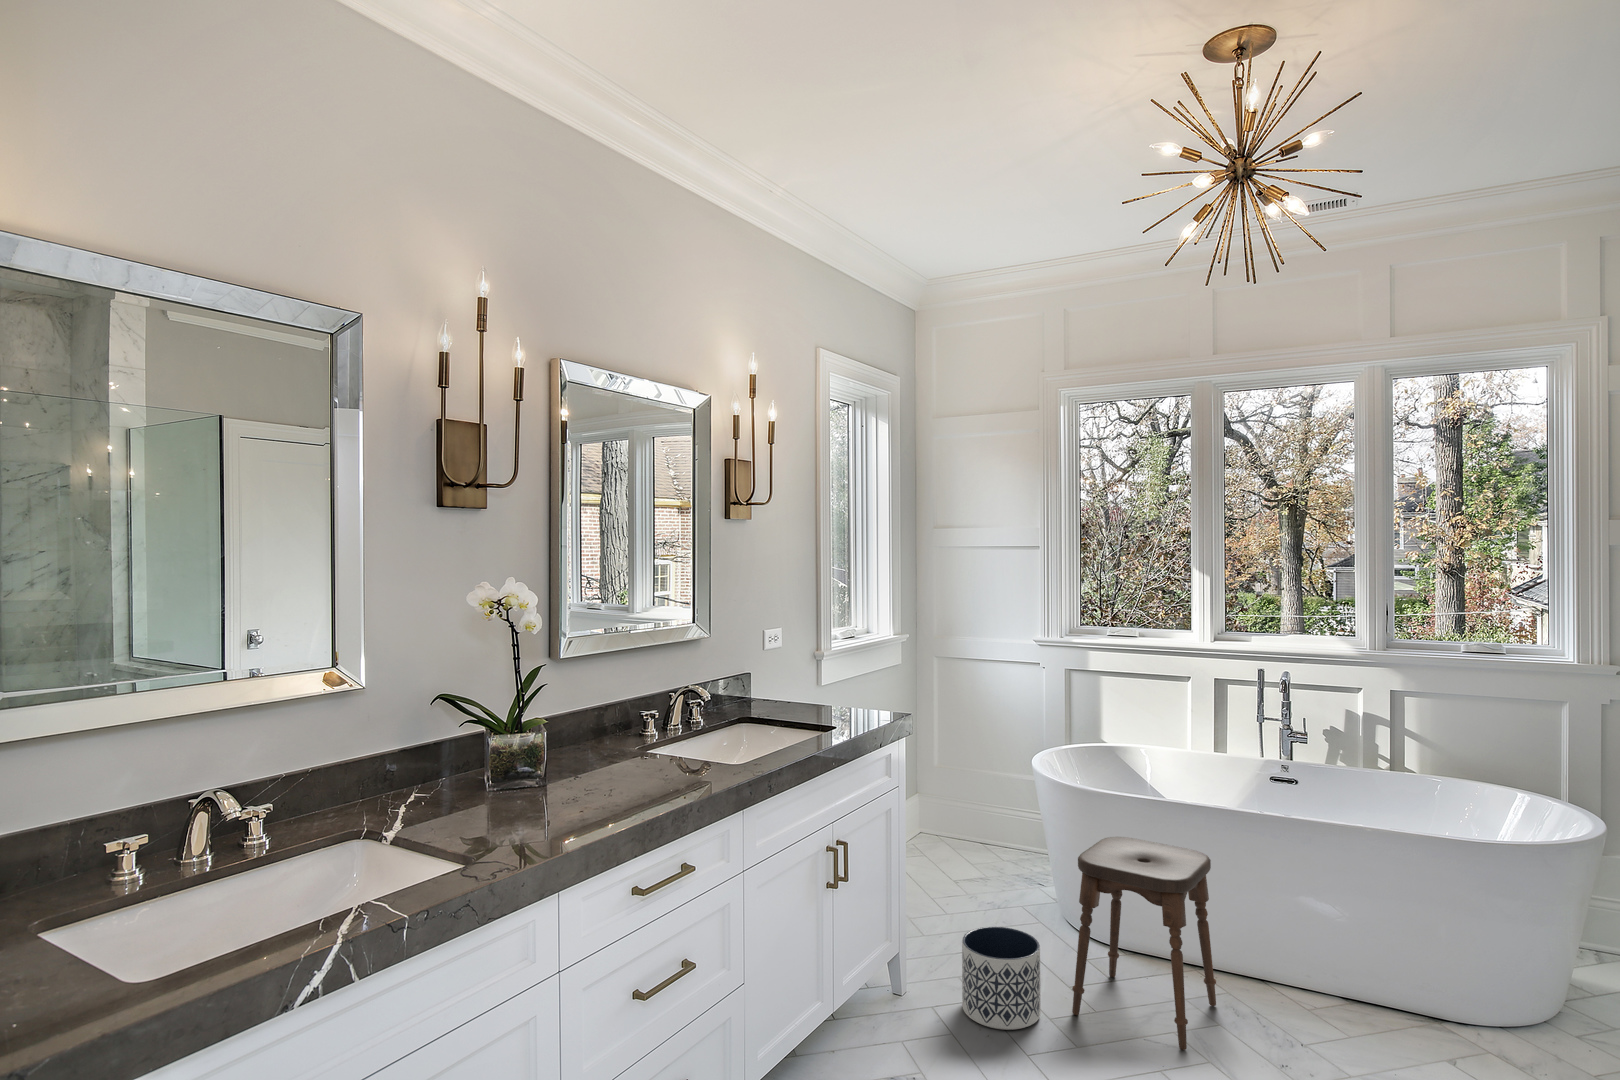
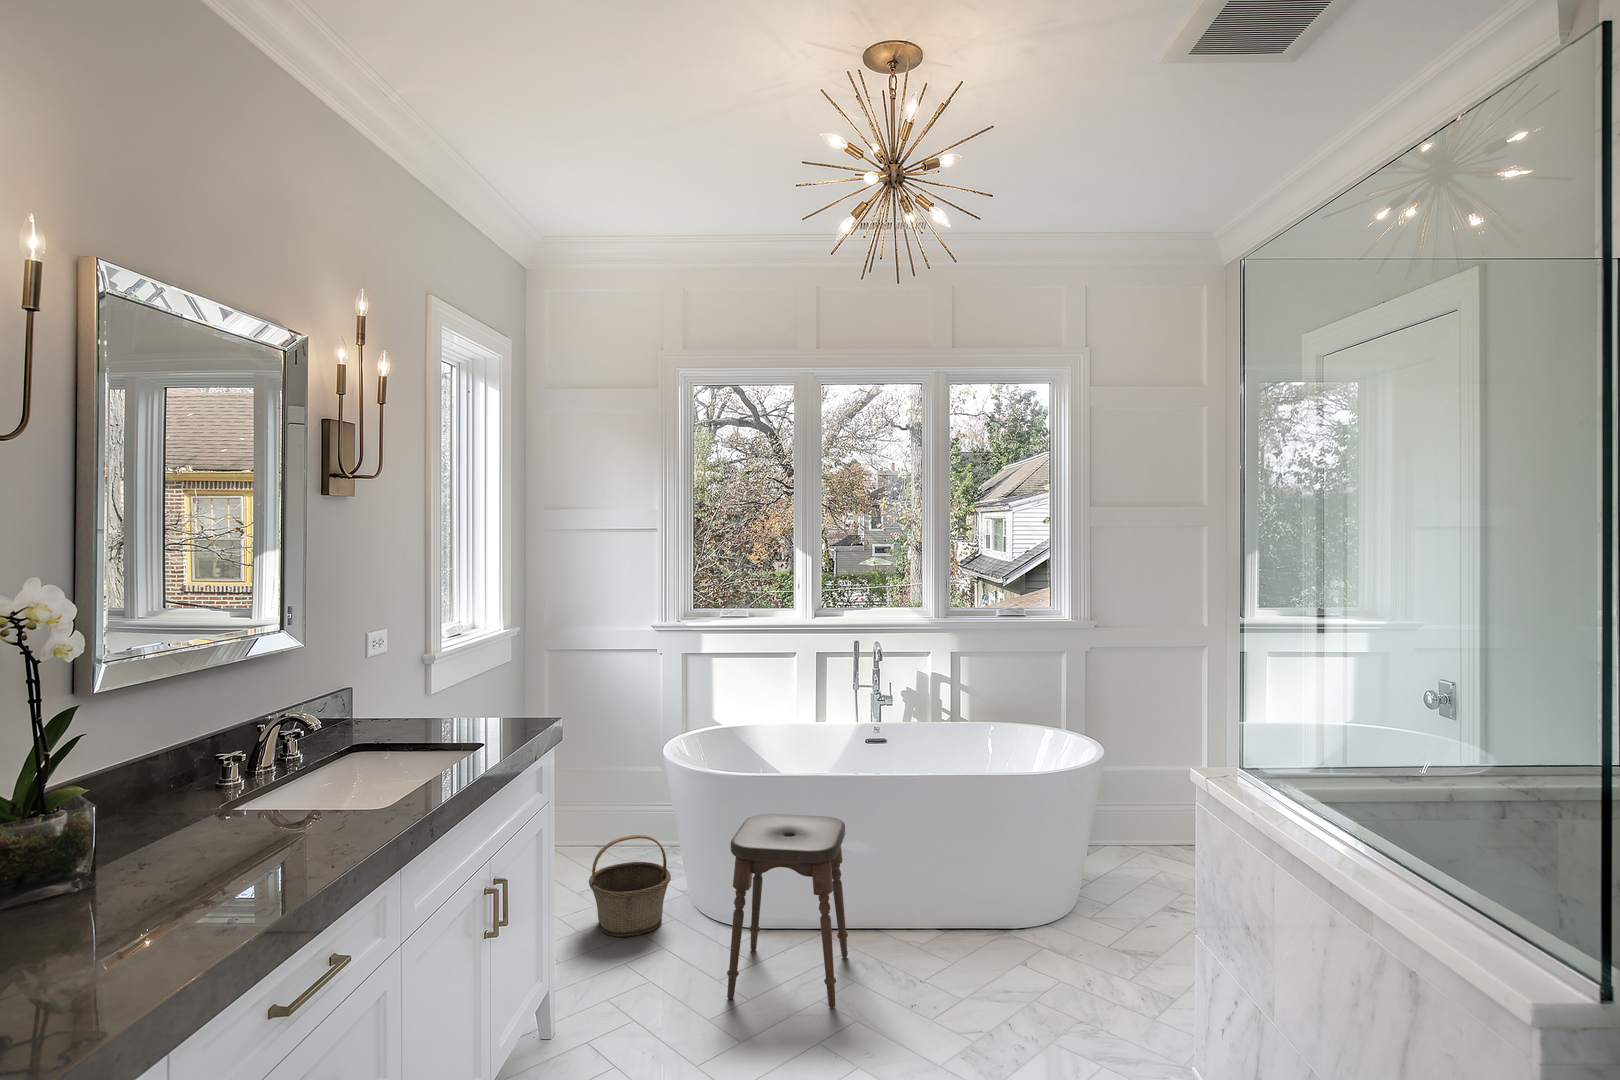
basket: none [956,841,1035,937] -> present [589,835,671,937]
planter: present [962,927,1040,1030] -> none [618,927,699,1036]

